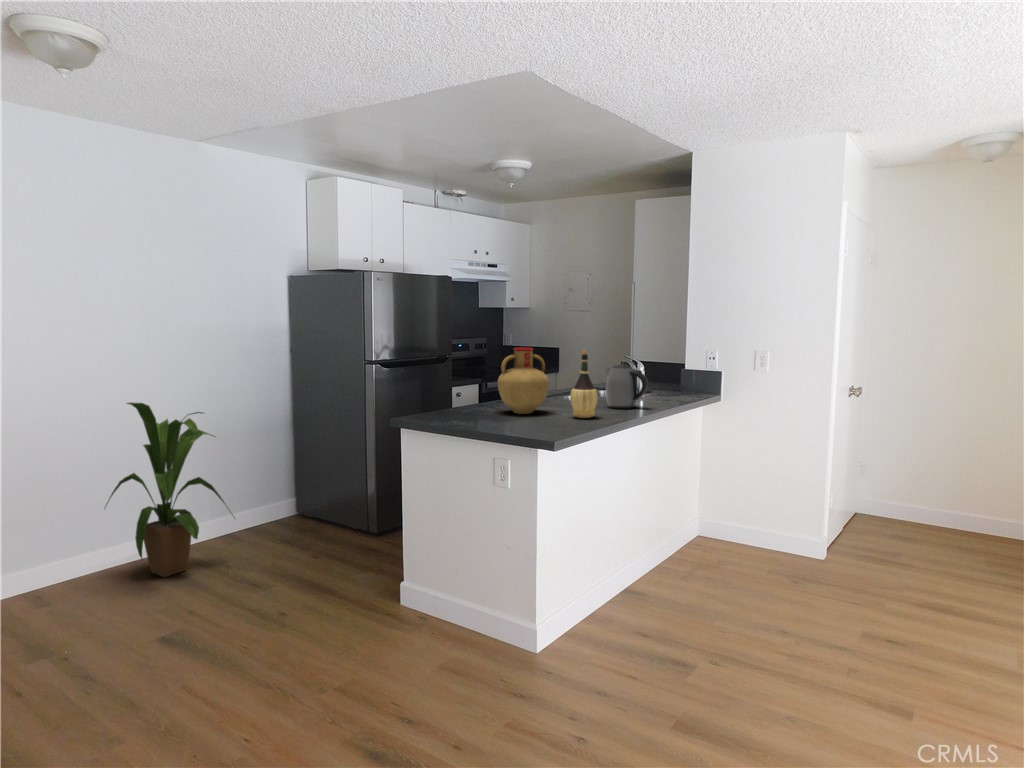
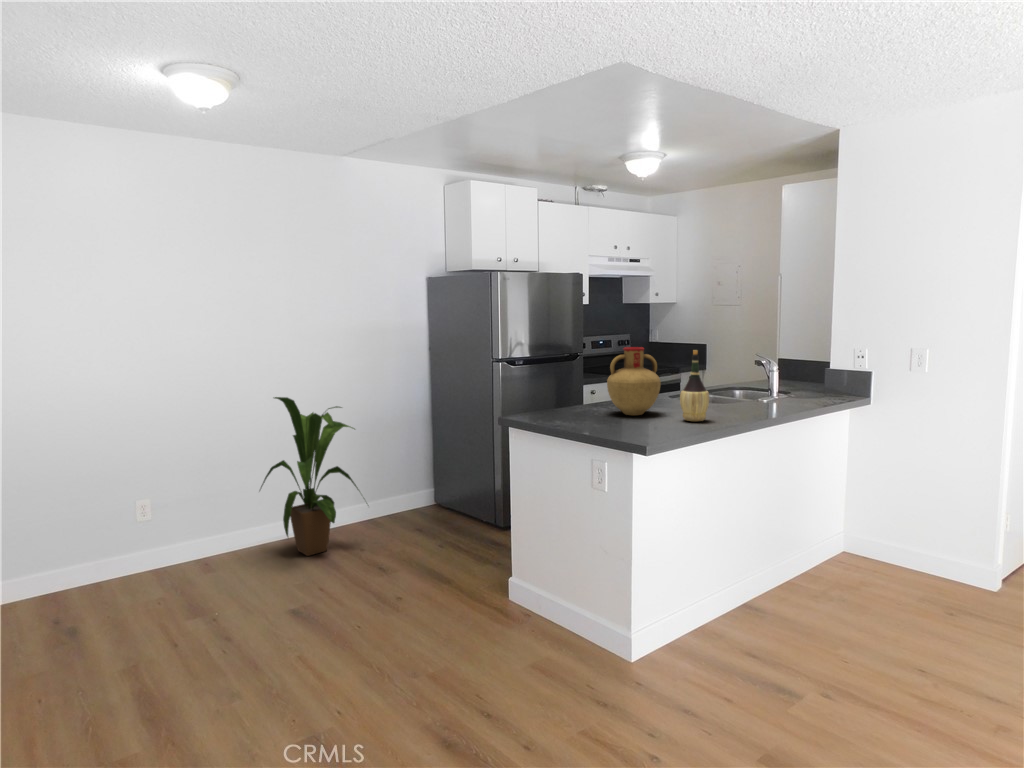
kettle: present [605,365,648,409] -> none [726,365,773,412]

